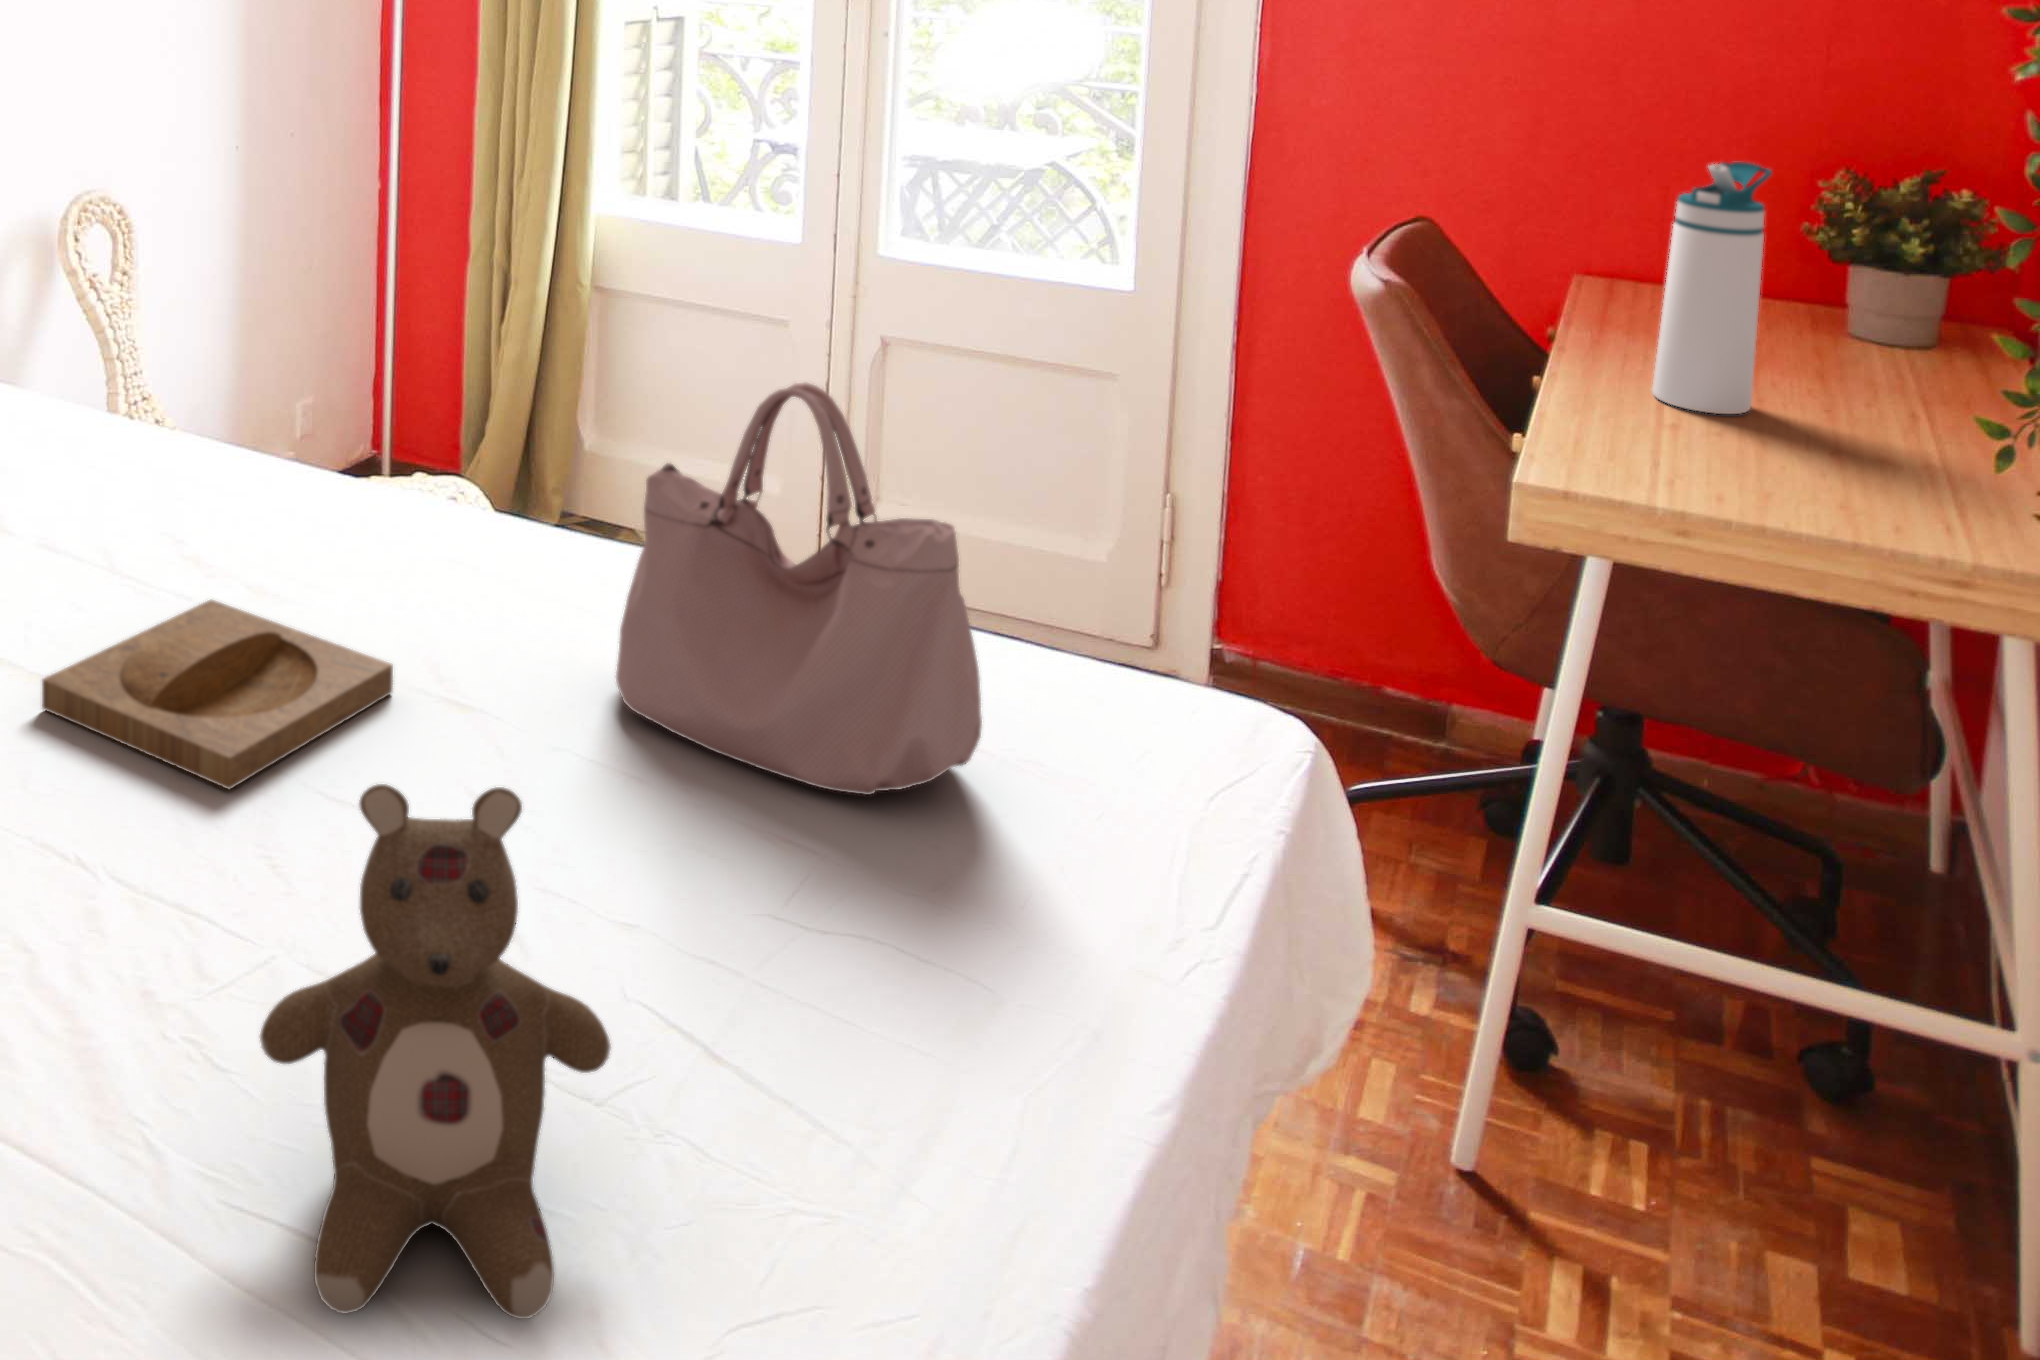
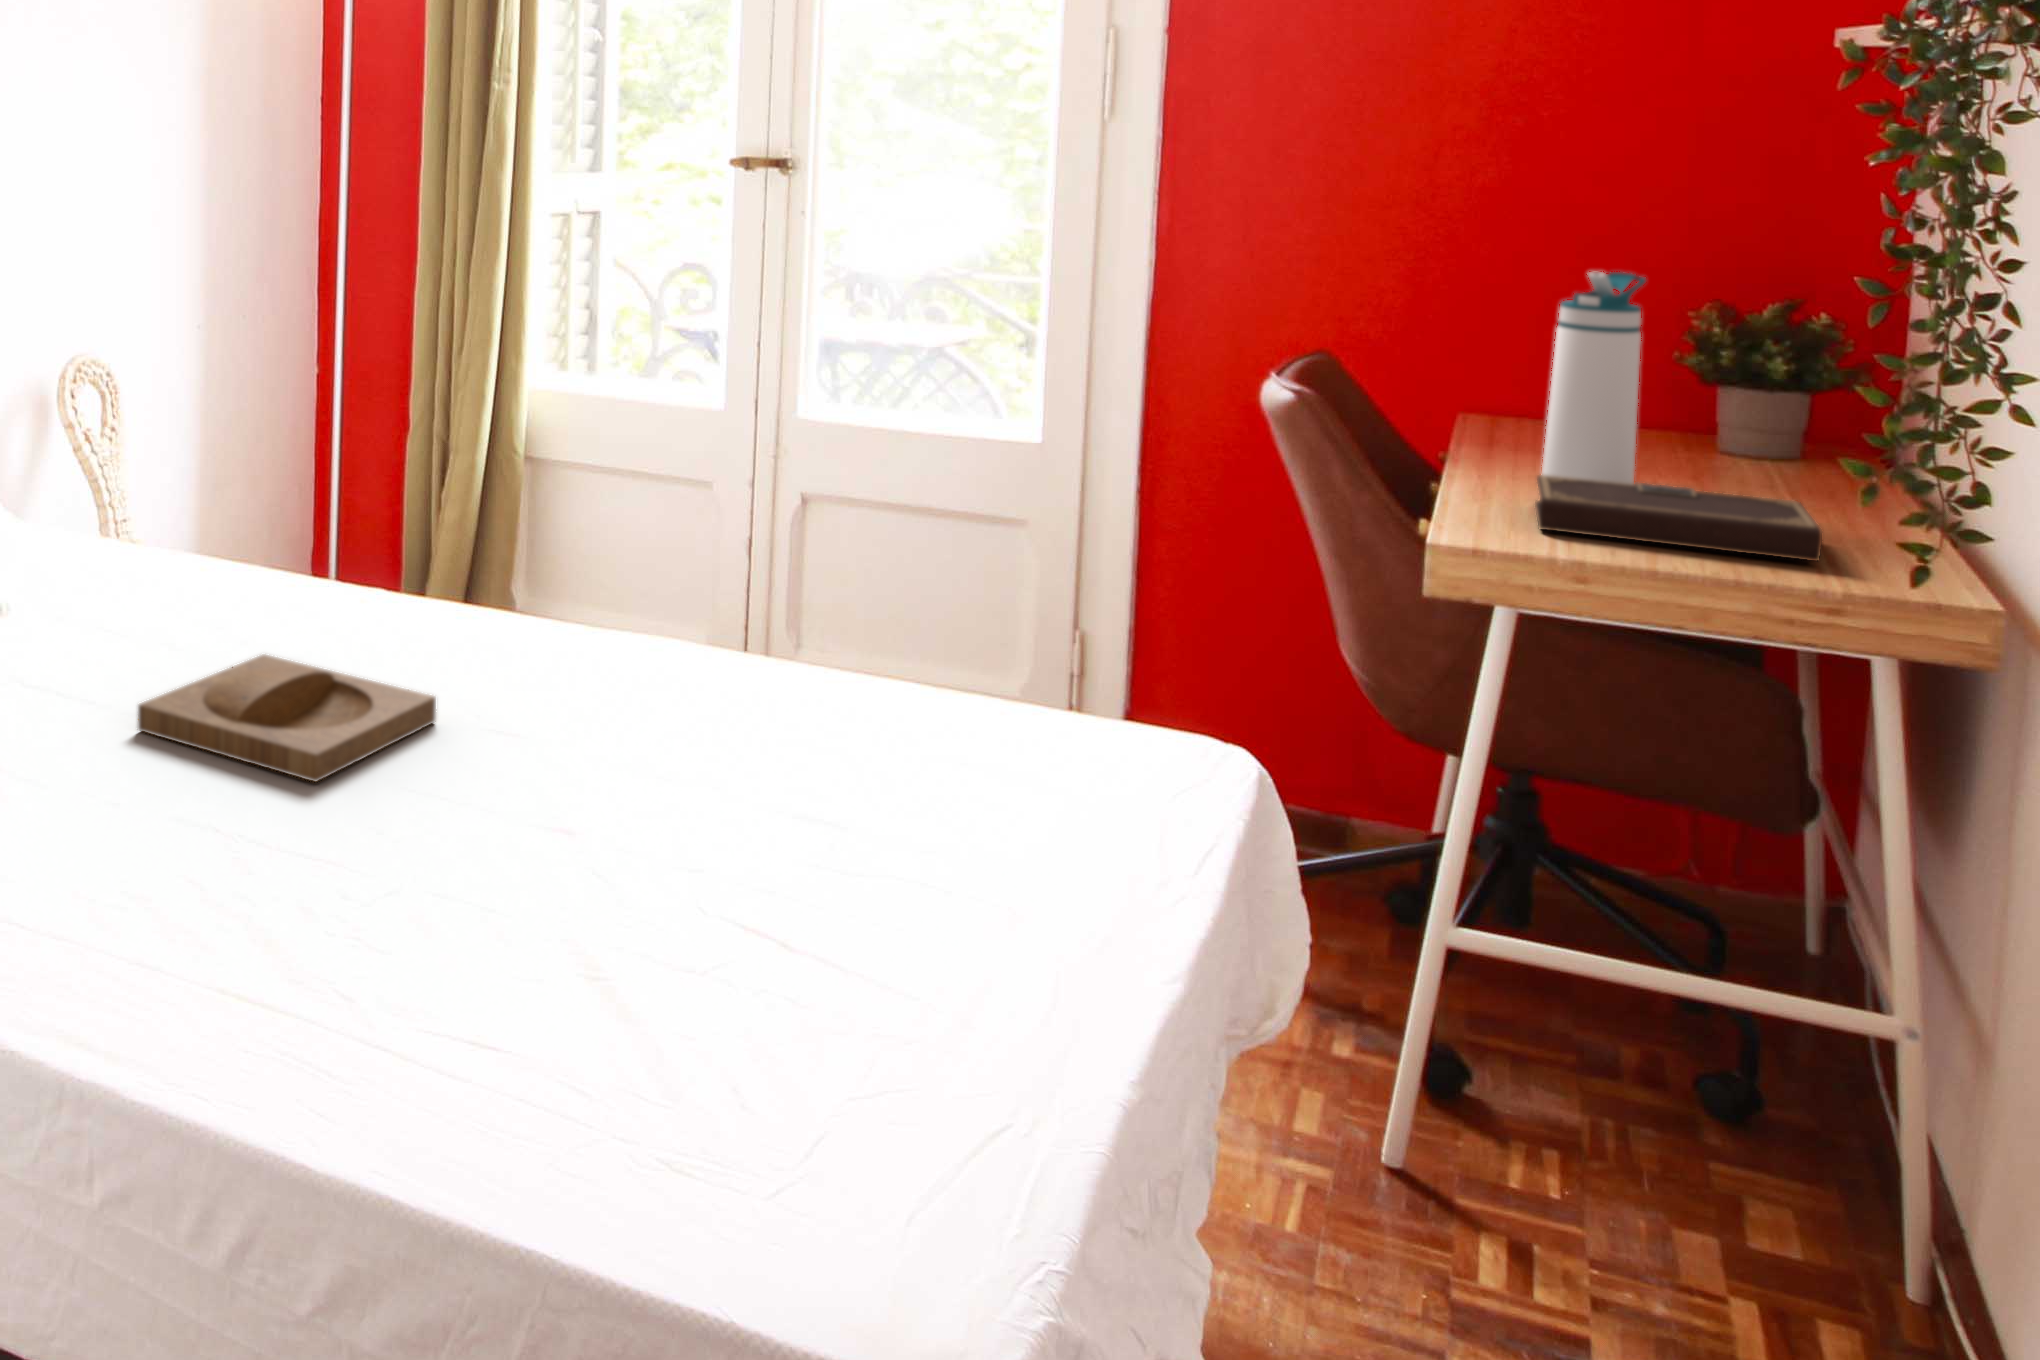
handbag: present [616,383,982,795] -> none [631,443,967,787]
notebook: none [1641,397,1951,523] -> present [1535,475,1822,562]
stuffed bear: present [260,784,611,1319] -> none [419,688,709,1098]

